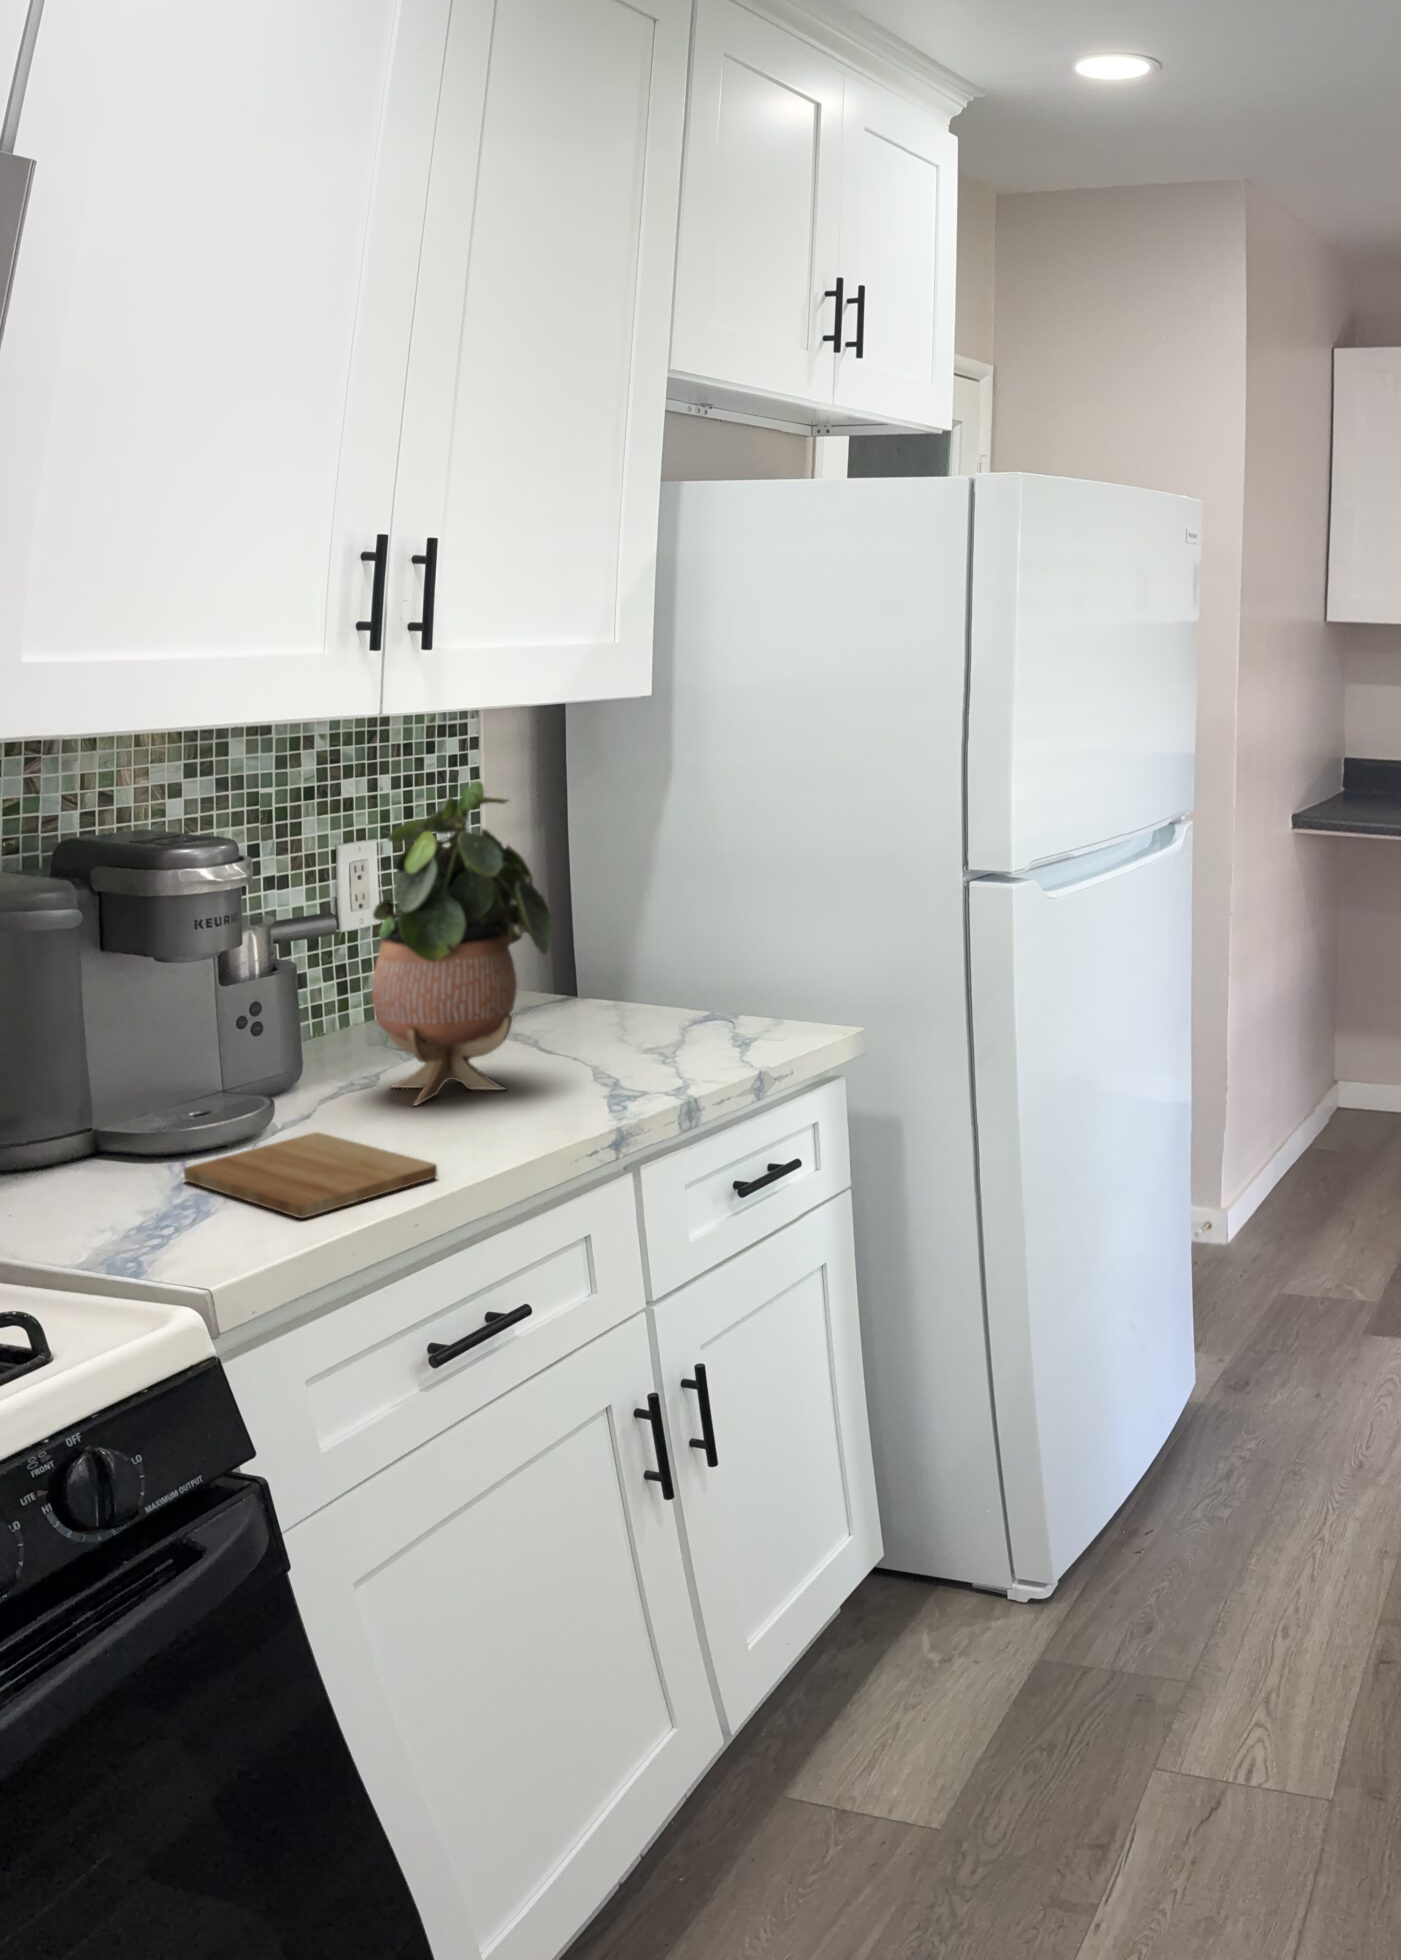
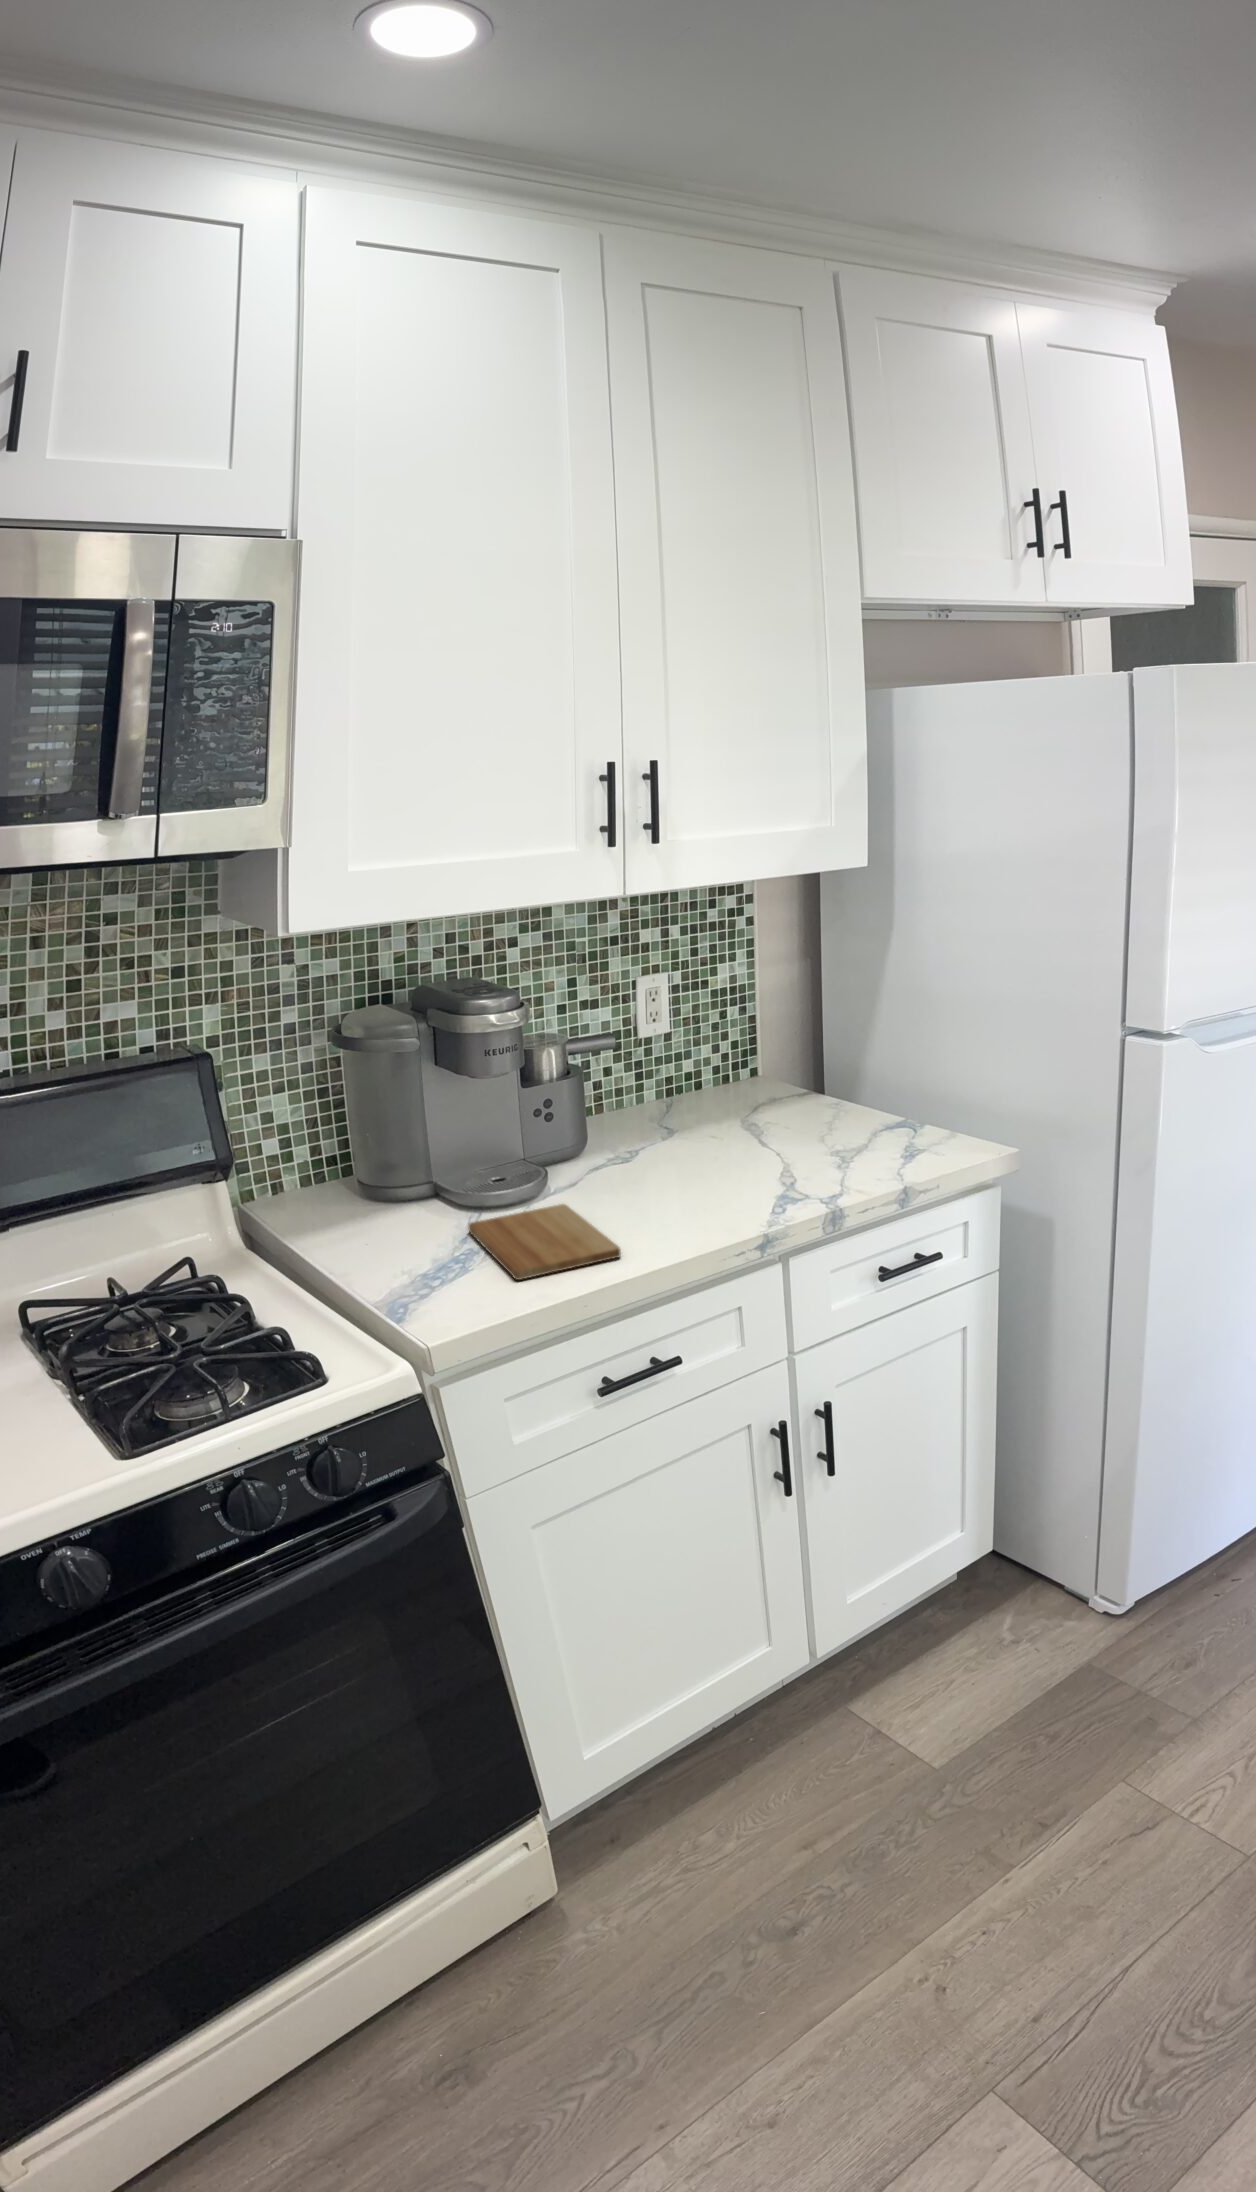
potted plant: present [372,782,551,1105] -> none [622,951,748,1185]

